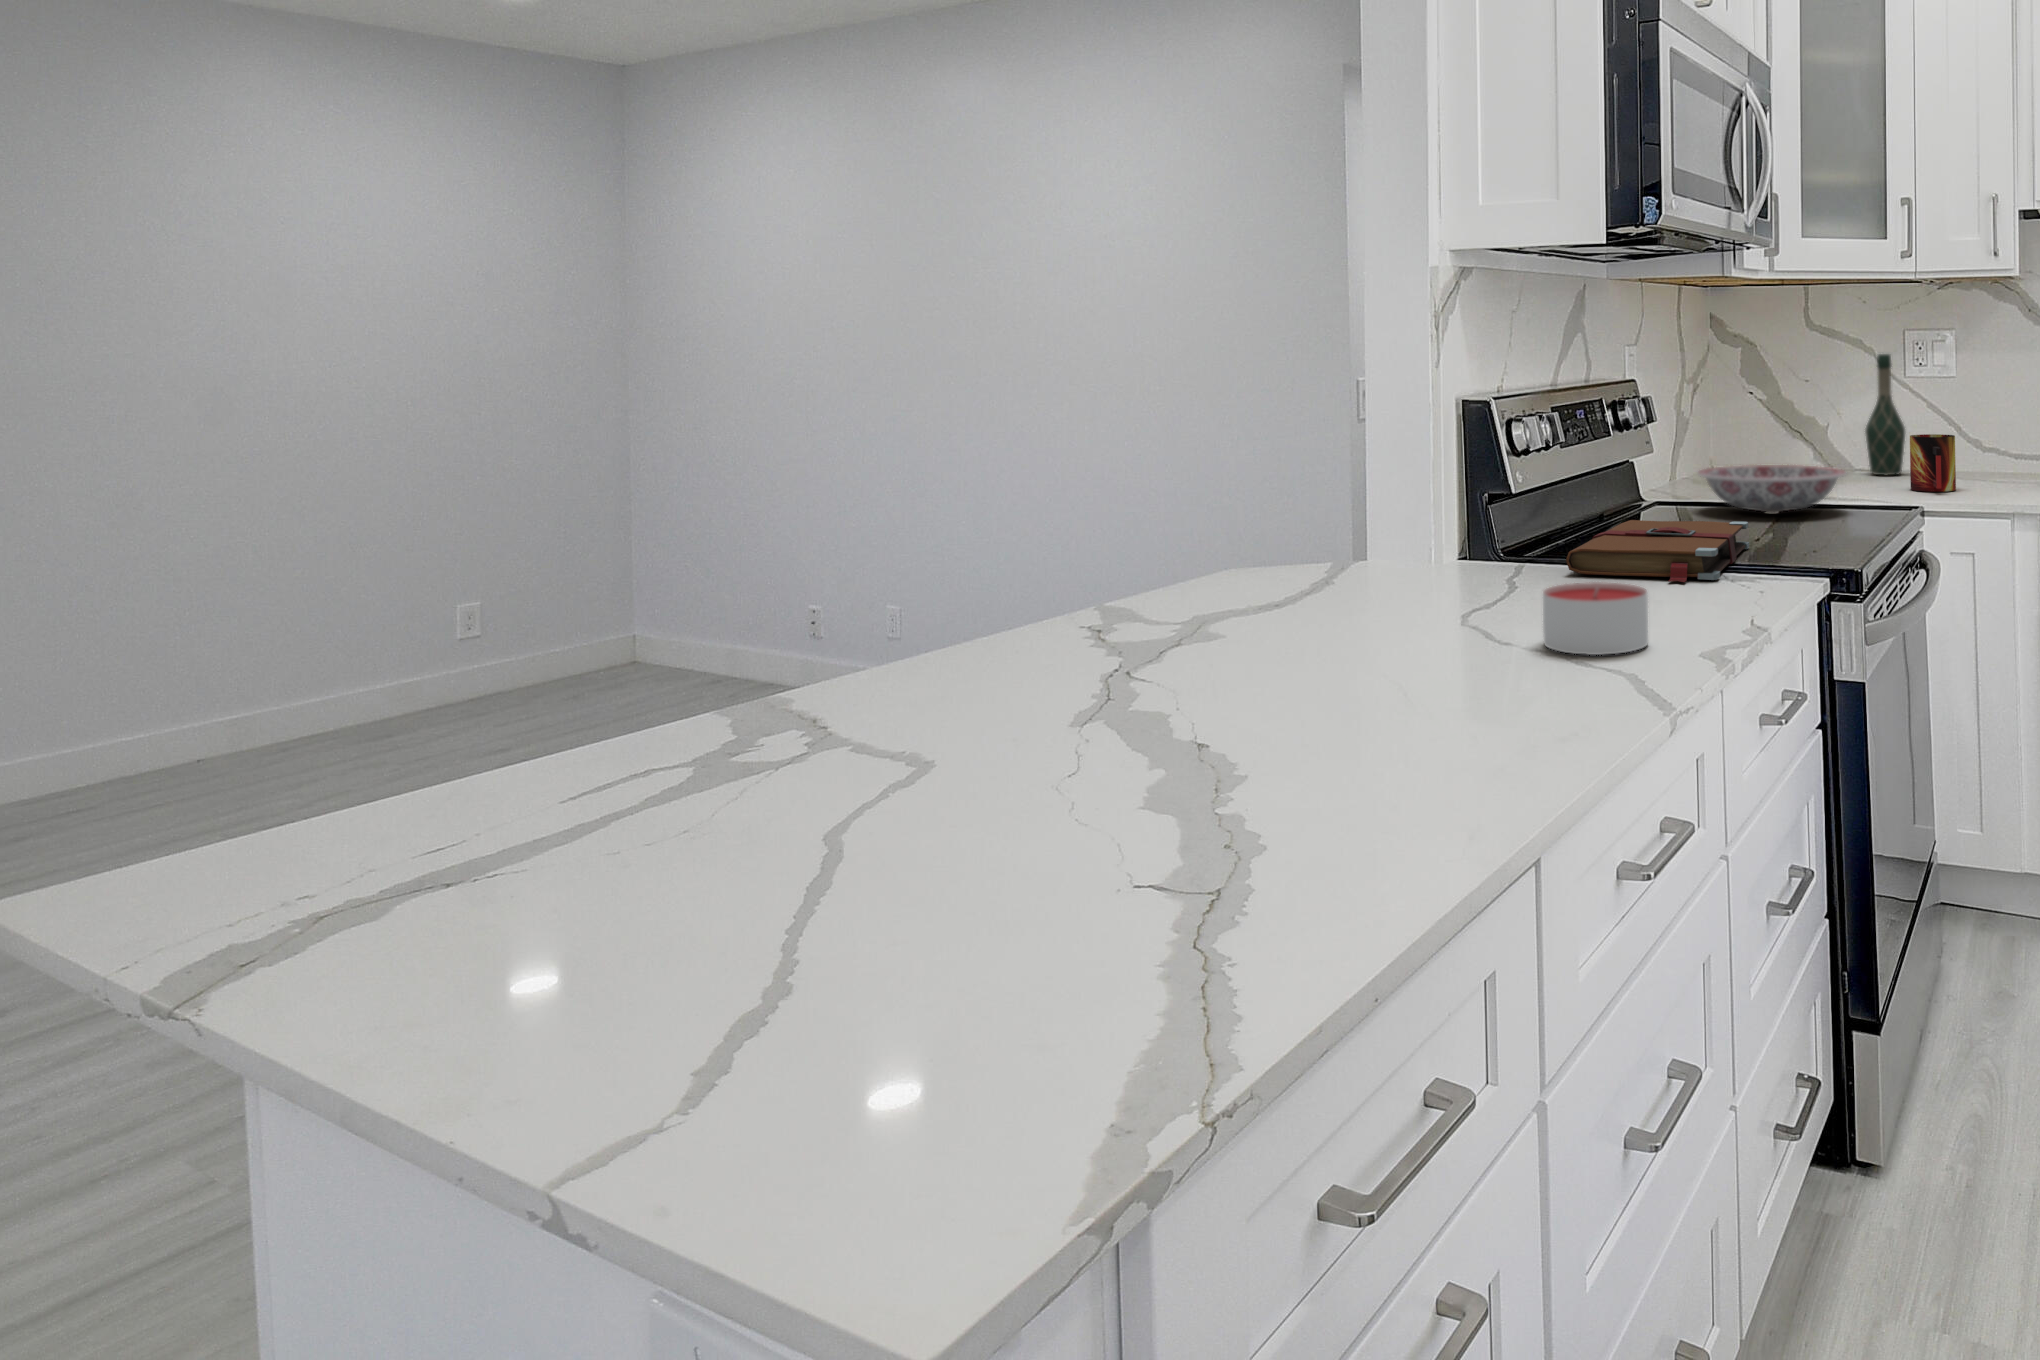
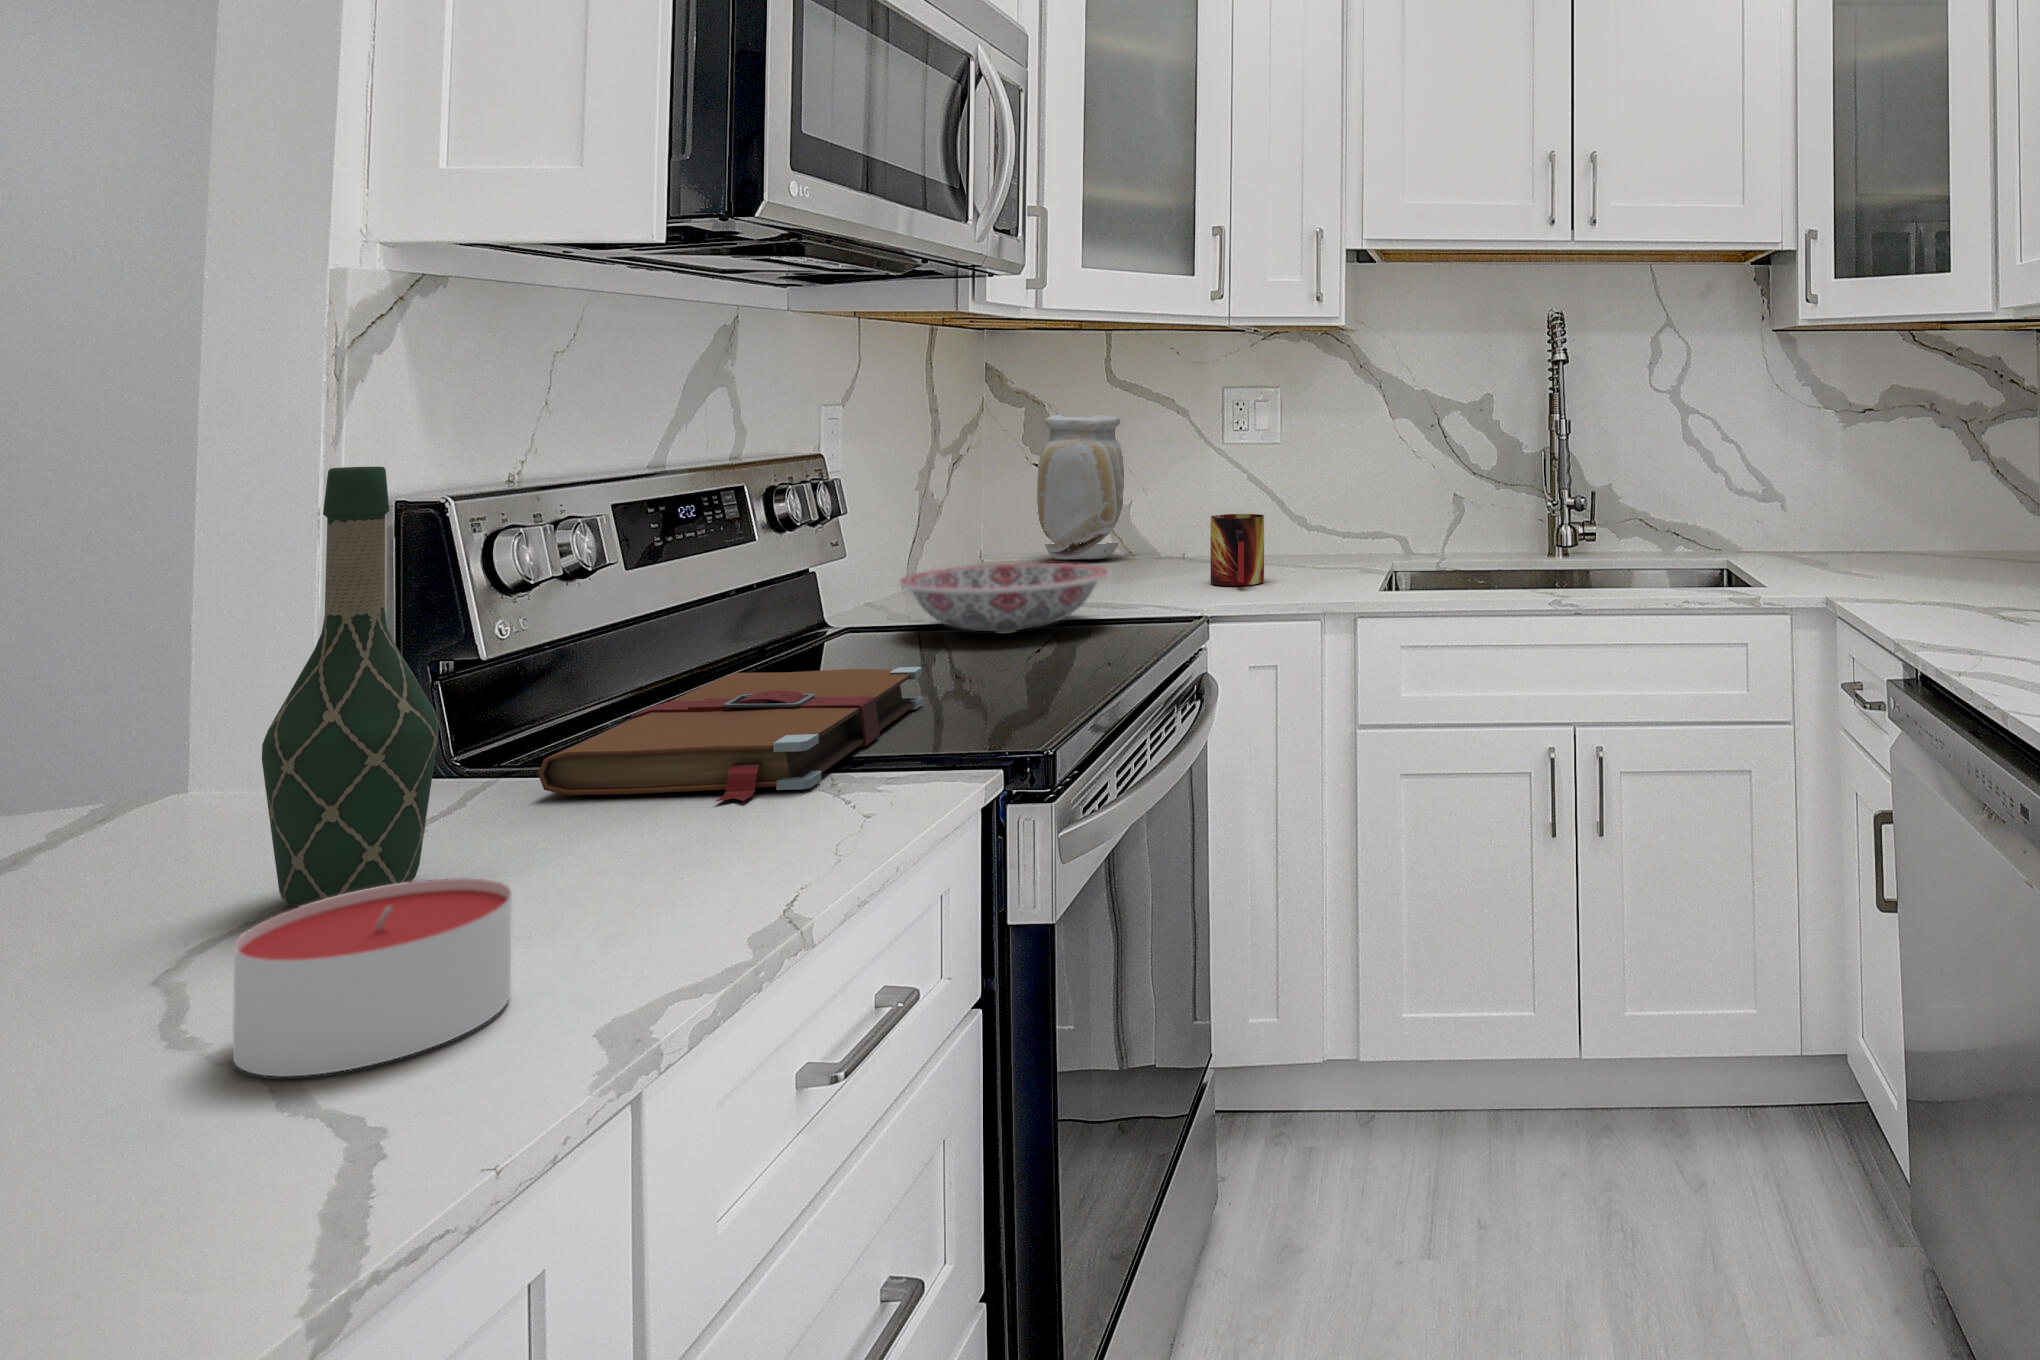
wine bottle: present [1865,354,1905,475] -> present [262,467,439,907]
vase: none [1759,355,1830,471] -> present [1037,414,1124,560]

